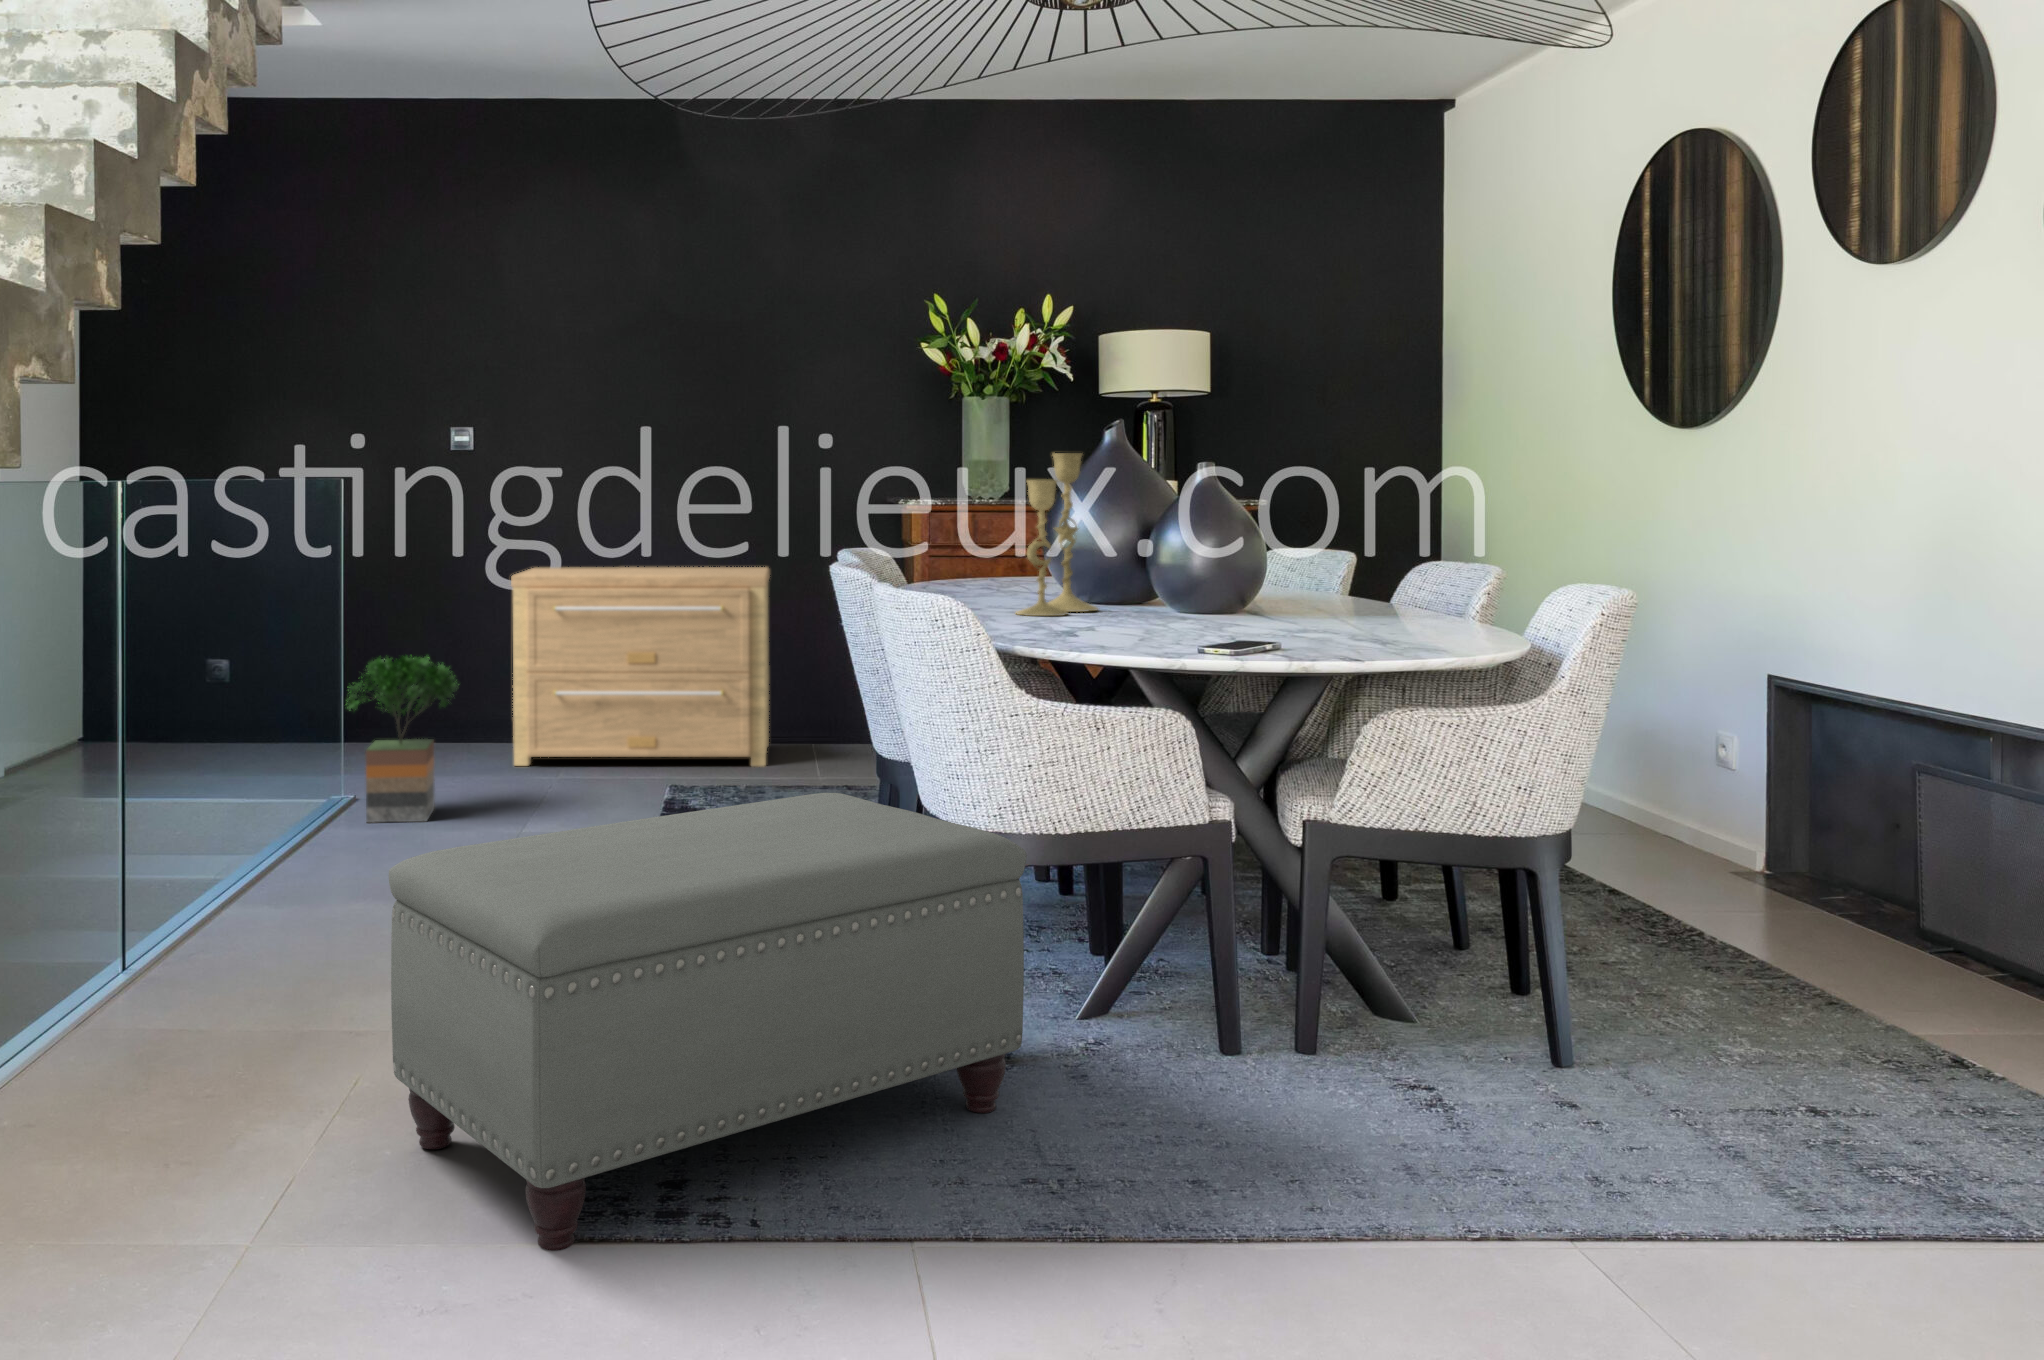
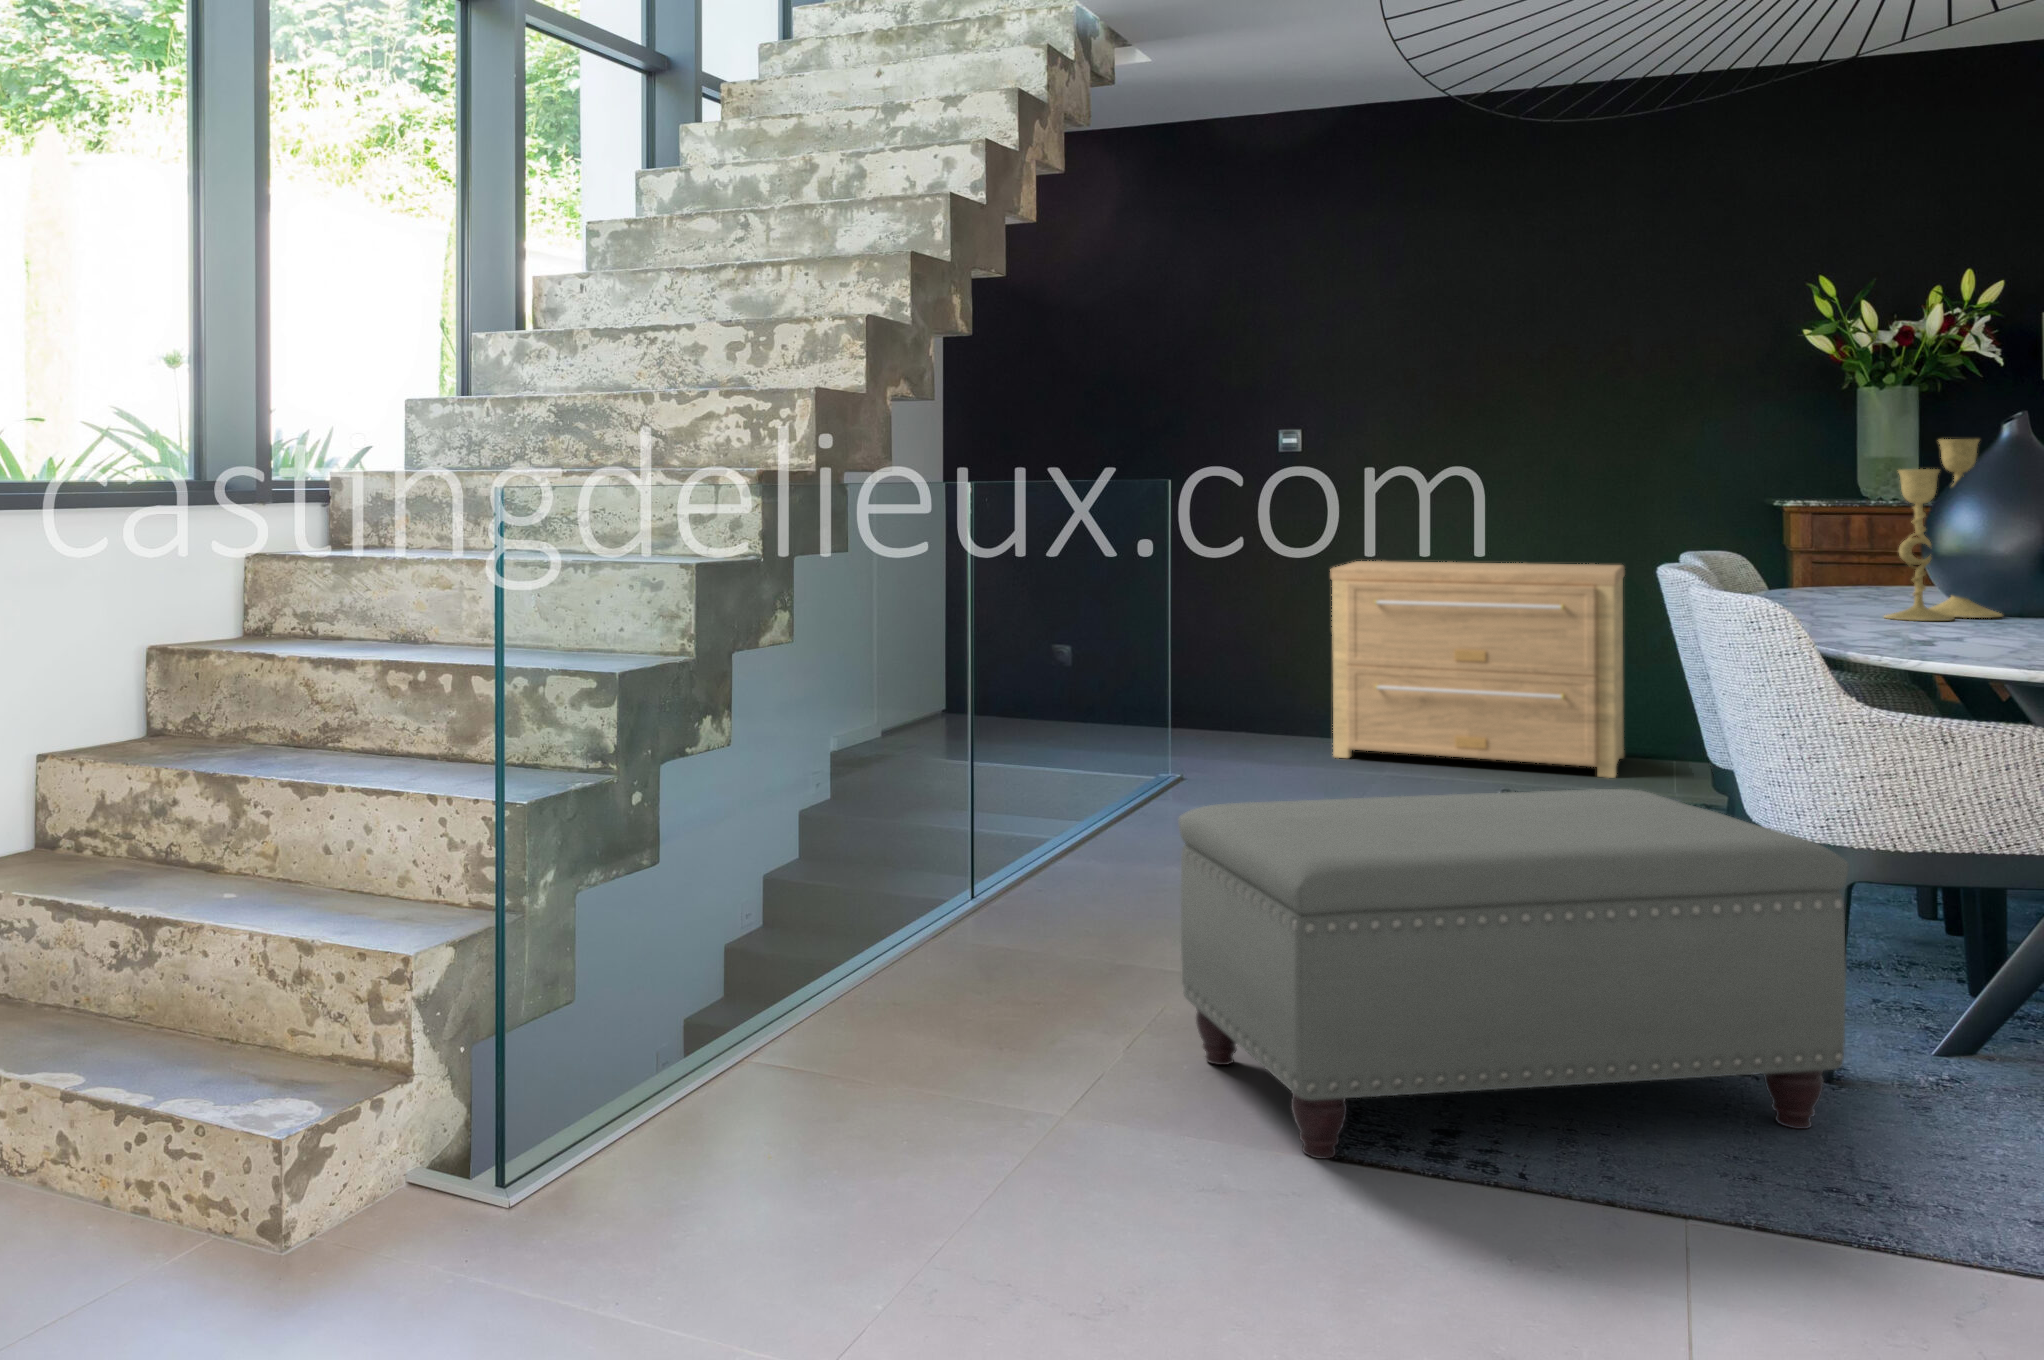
potted tree: present [346,656,459,823] -> none [1160,640,1275,800]

